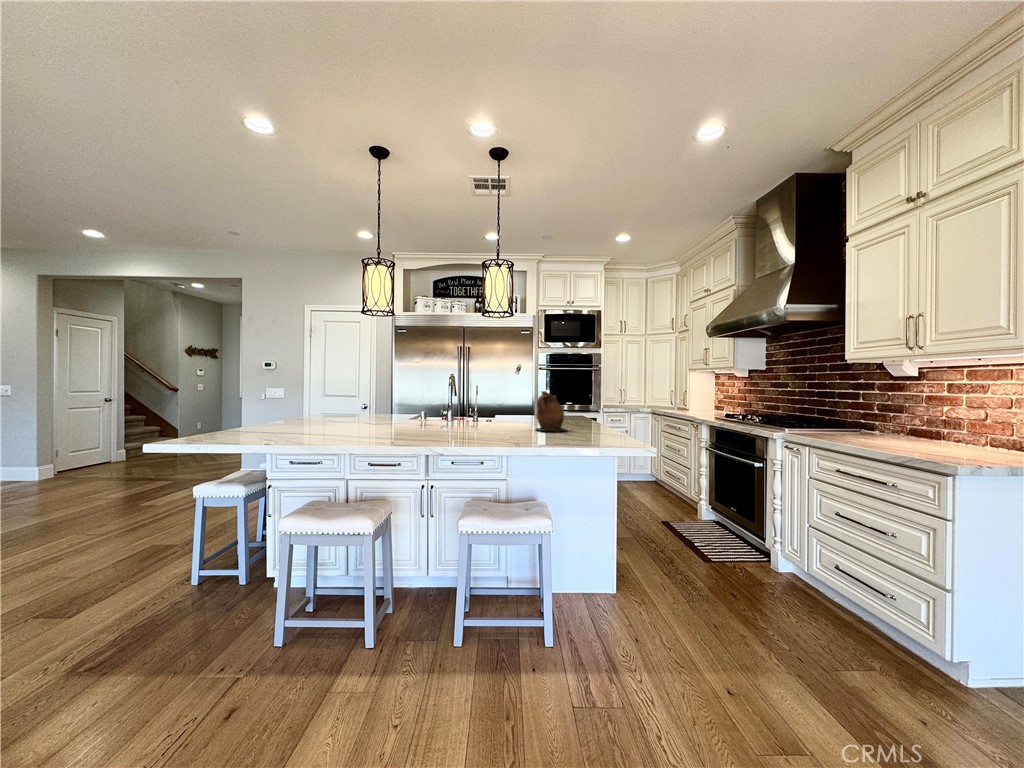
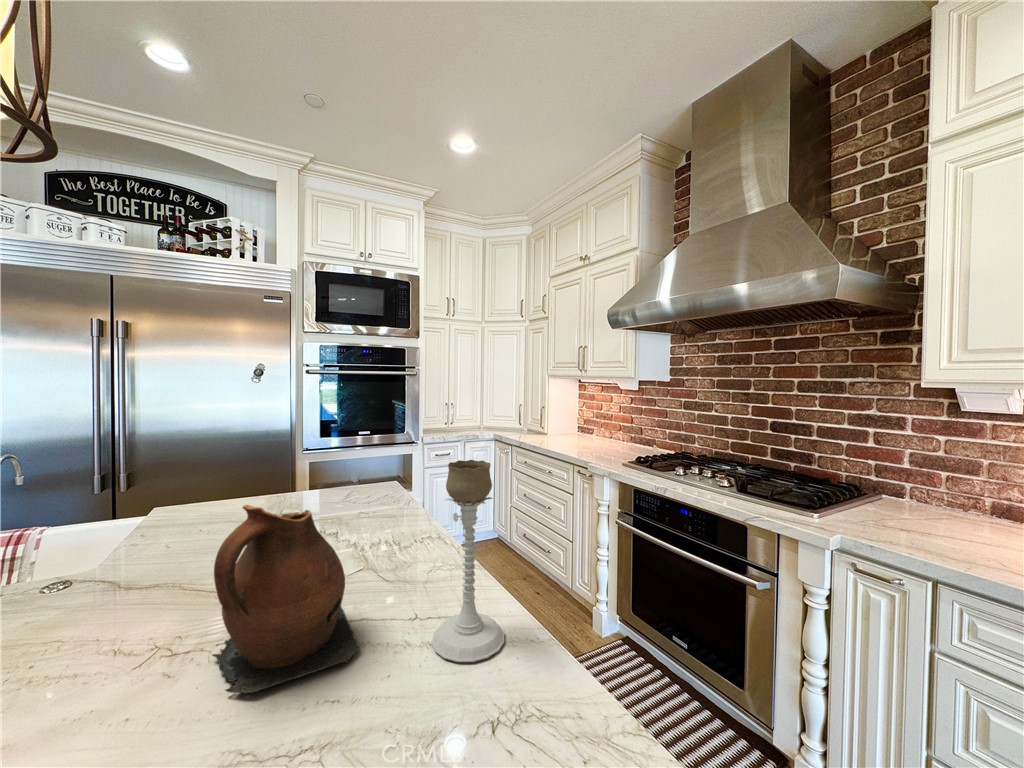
candle holder: none [587,383,607,433] -> present [432,460,504,662]

